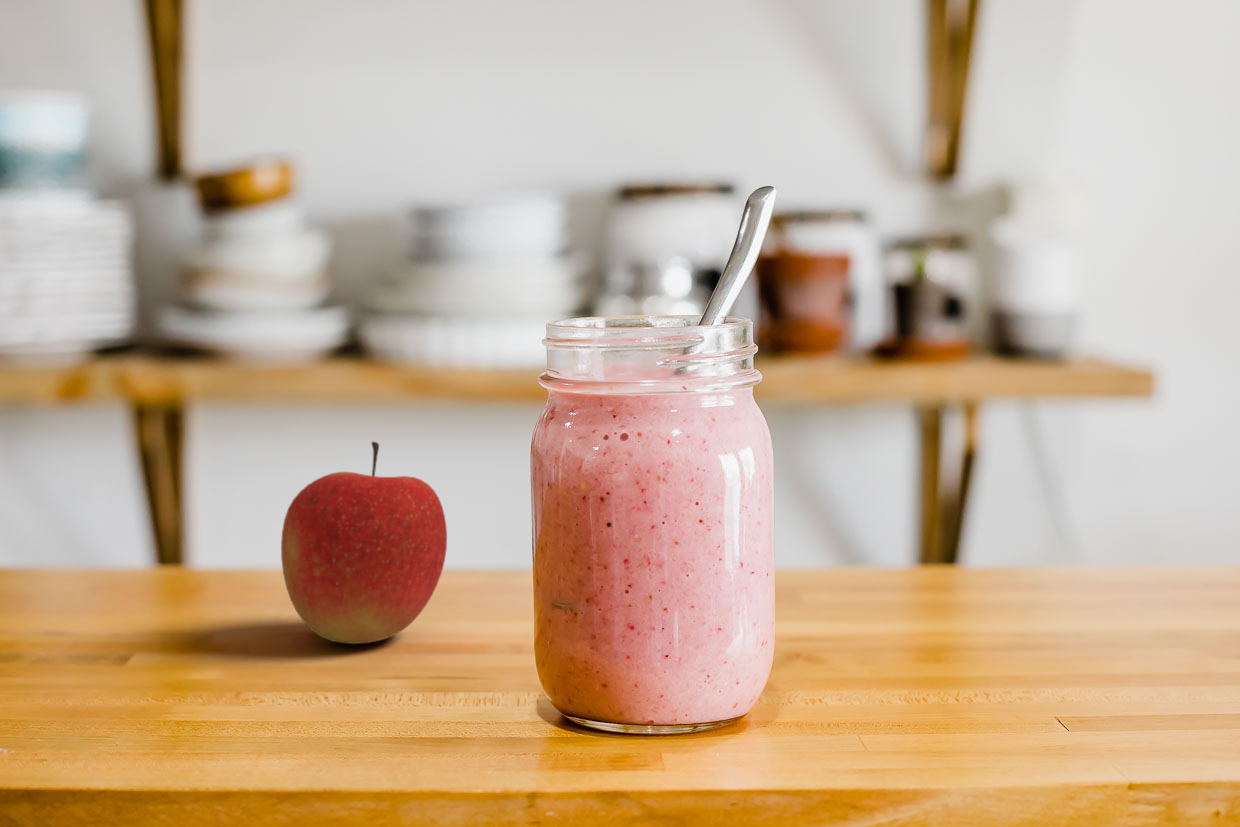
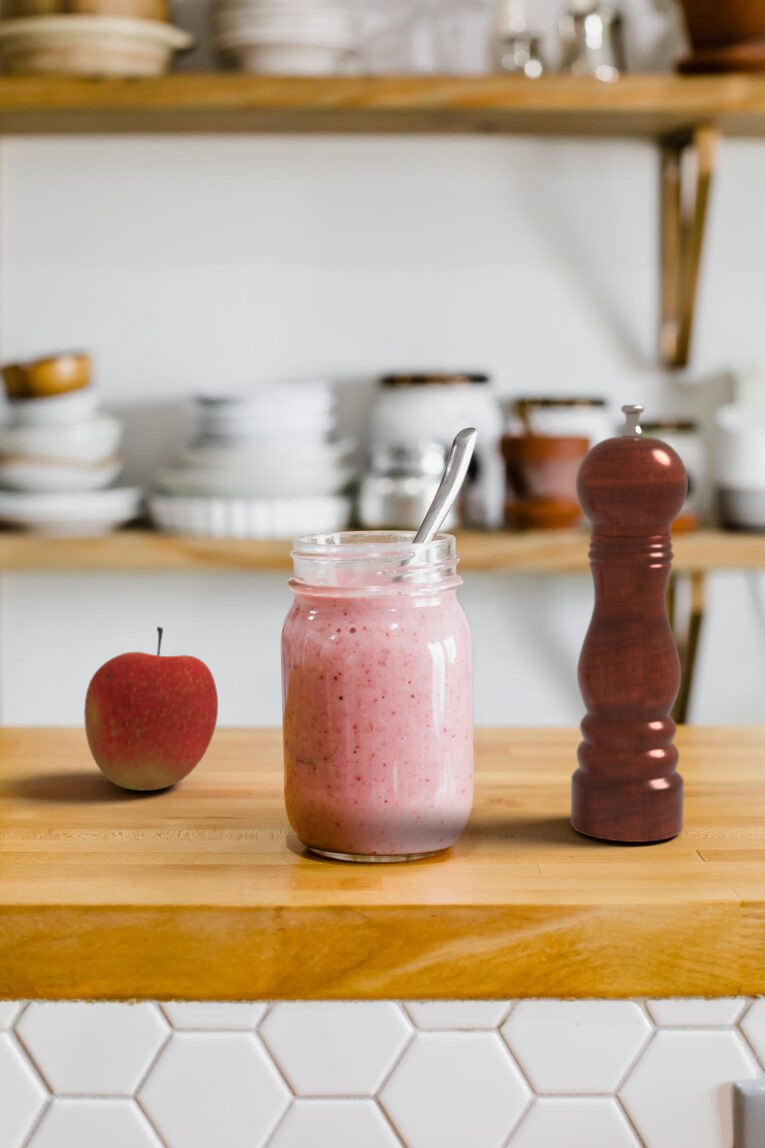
pepper mill: none [894,152,1047,708] -> present [571,405,688,842]

